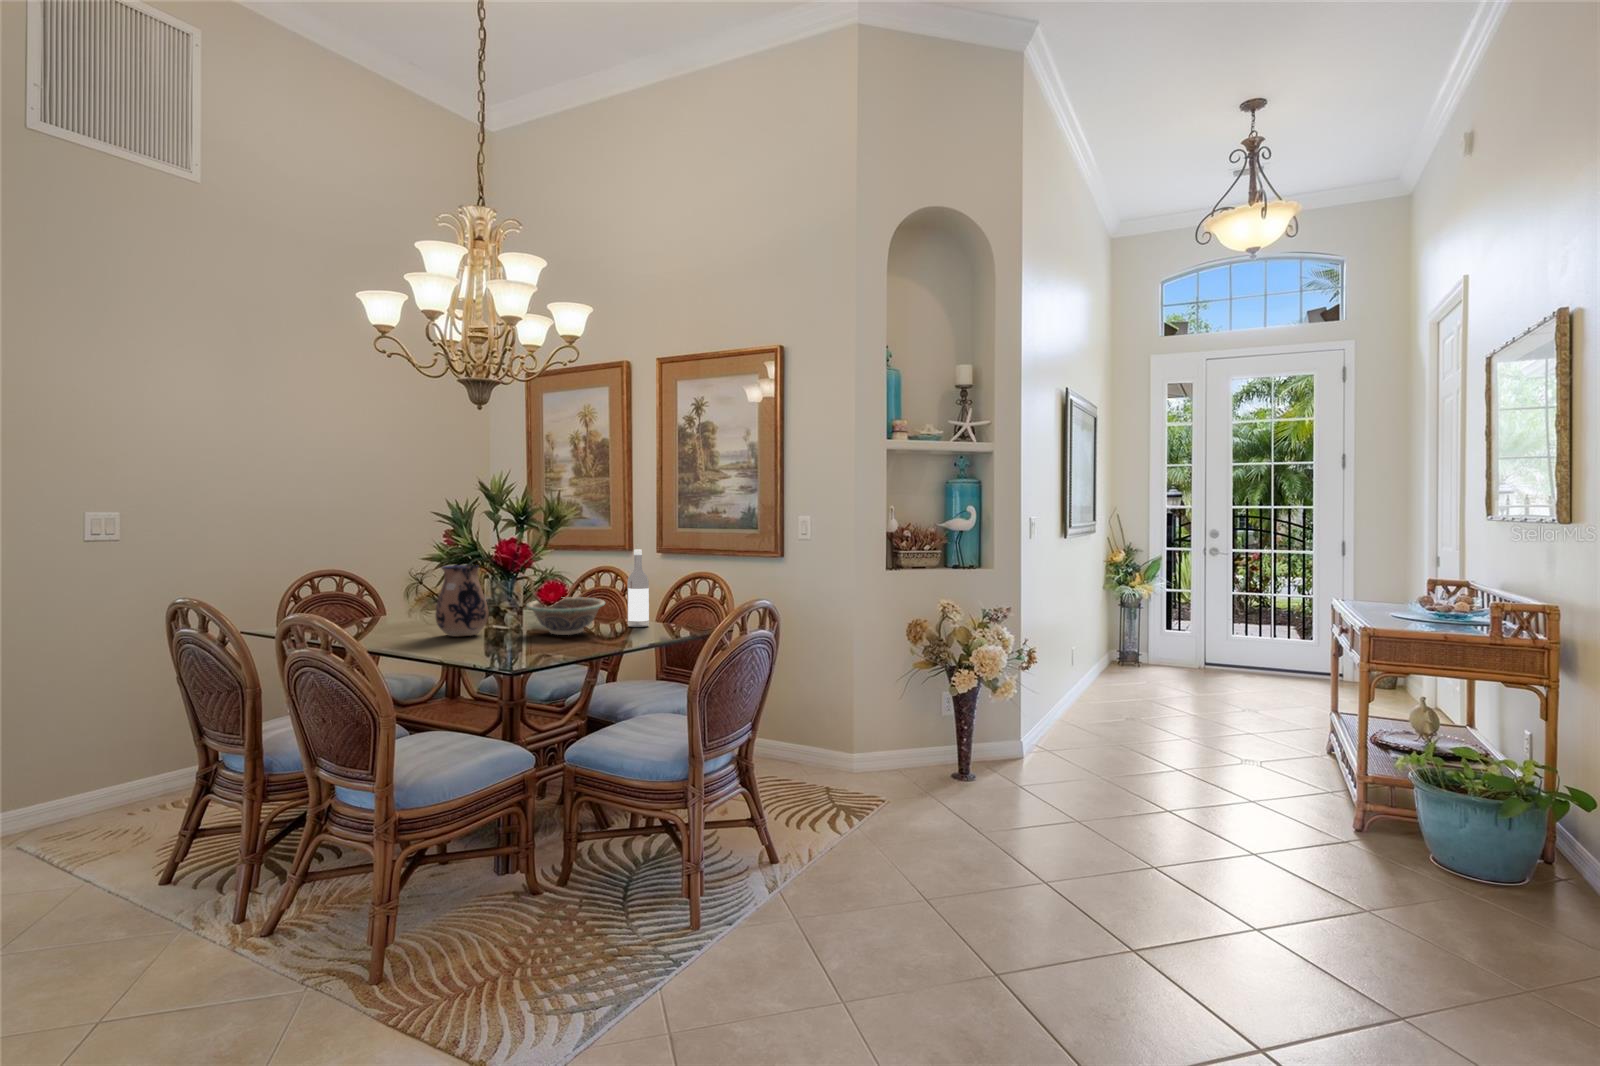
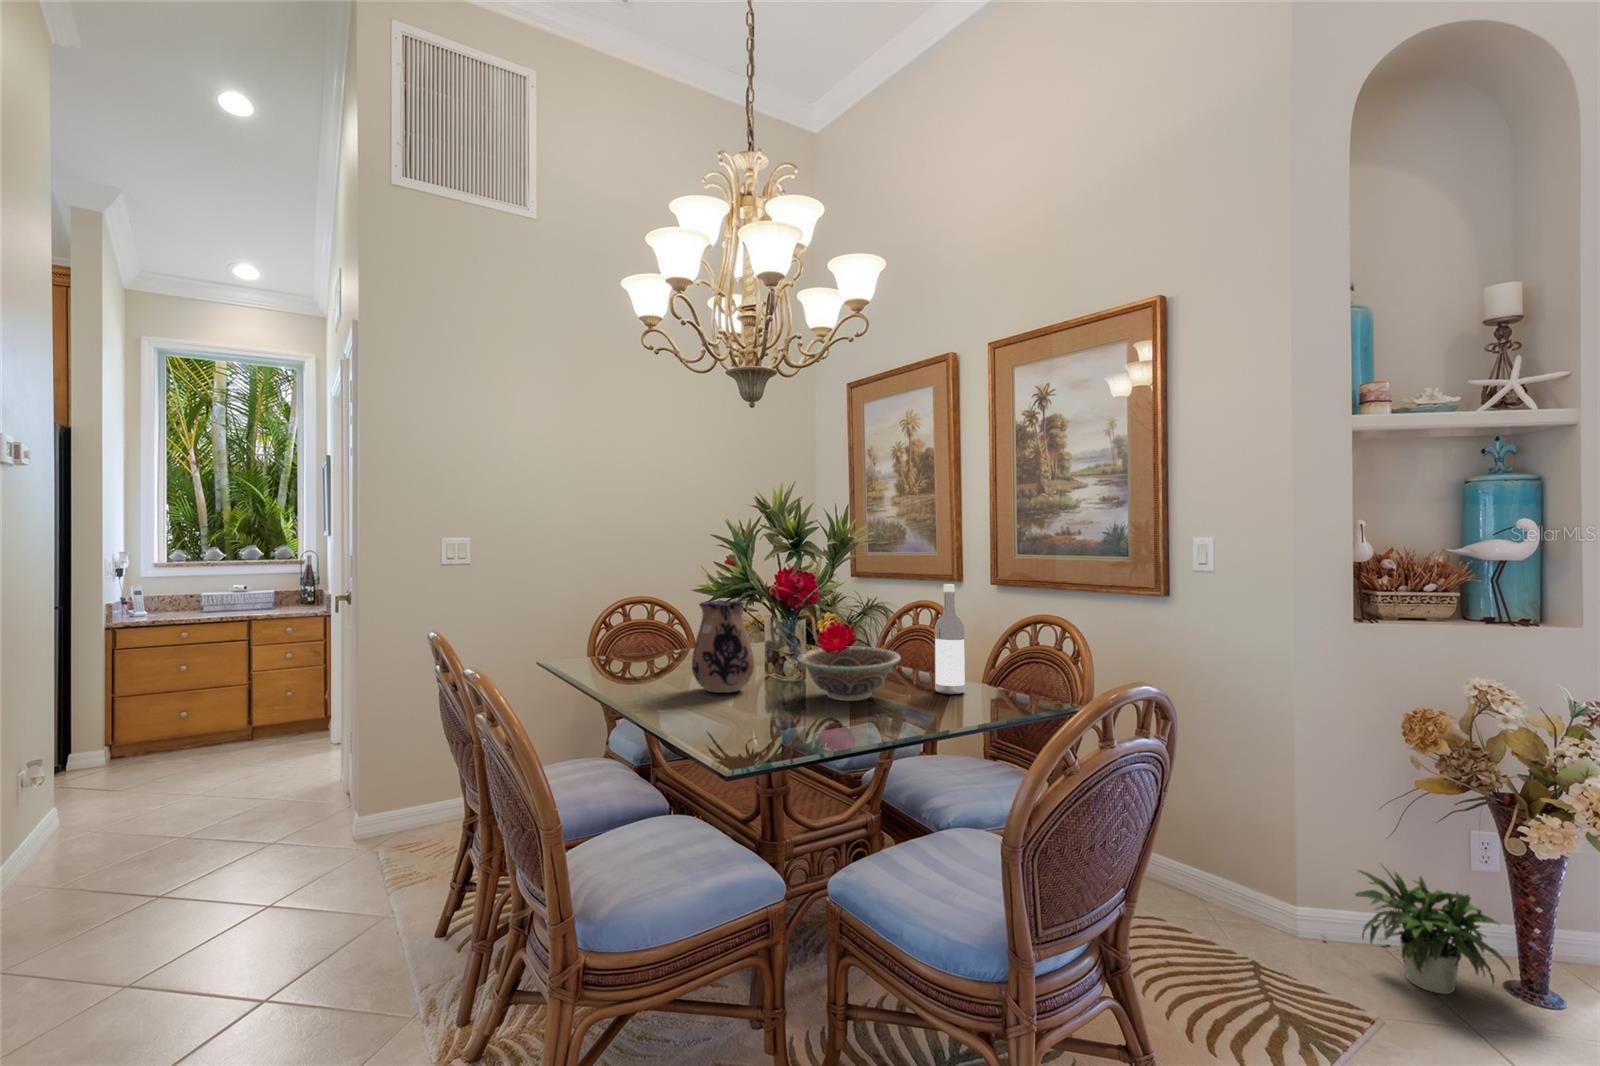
potted plant: none [865,717,952,784] -> present [1322,868,1511,994]

